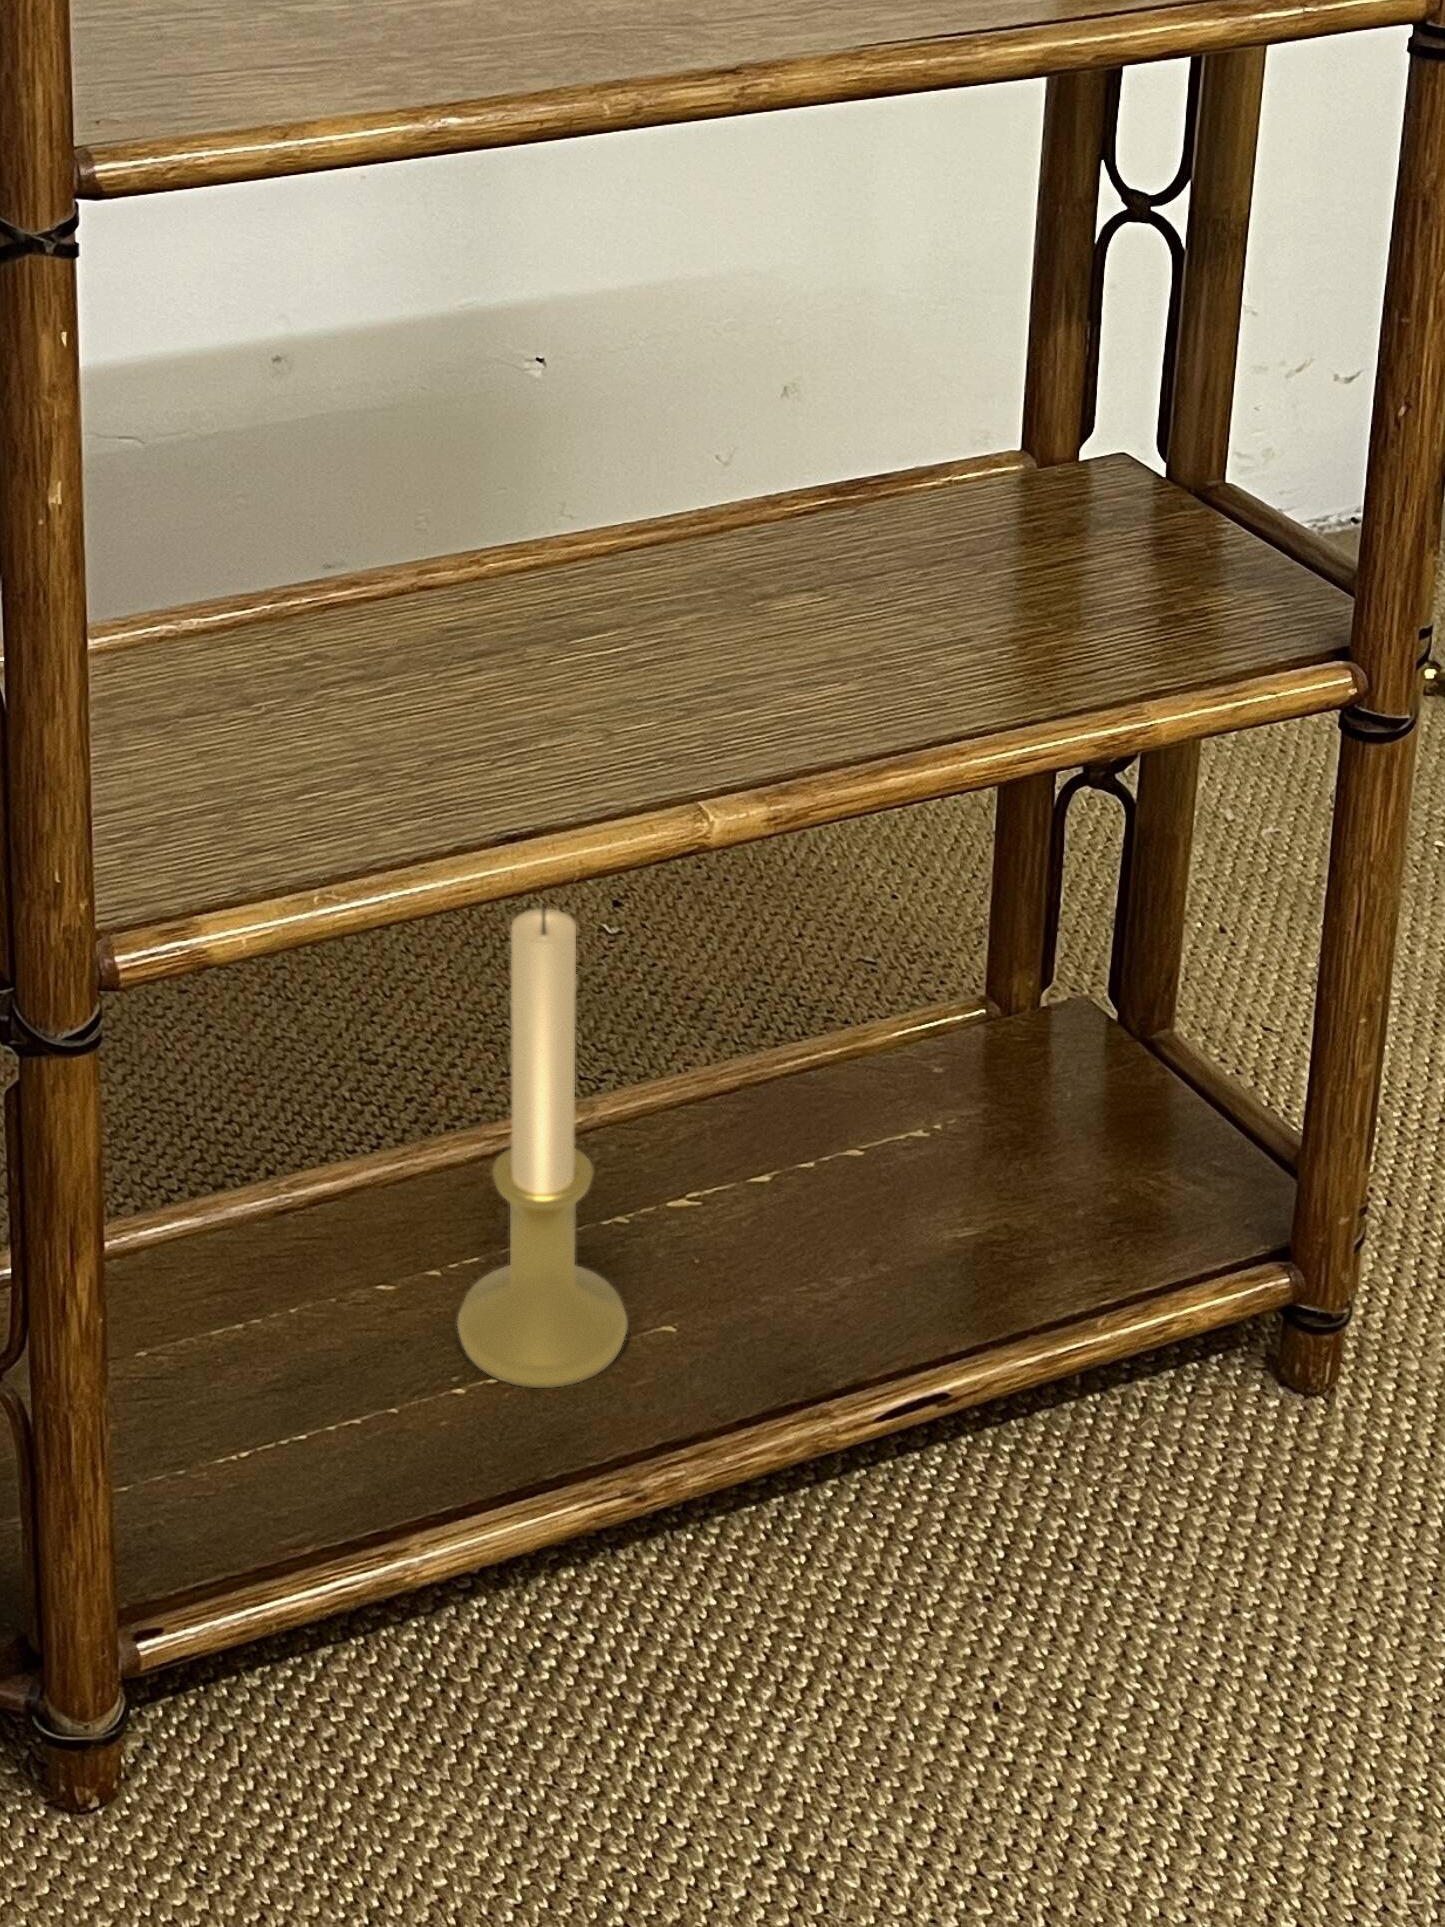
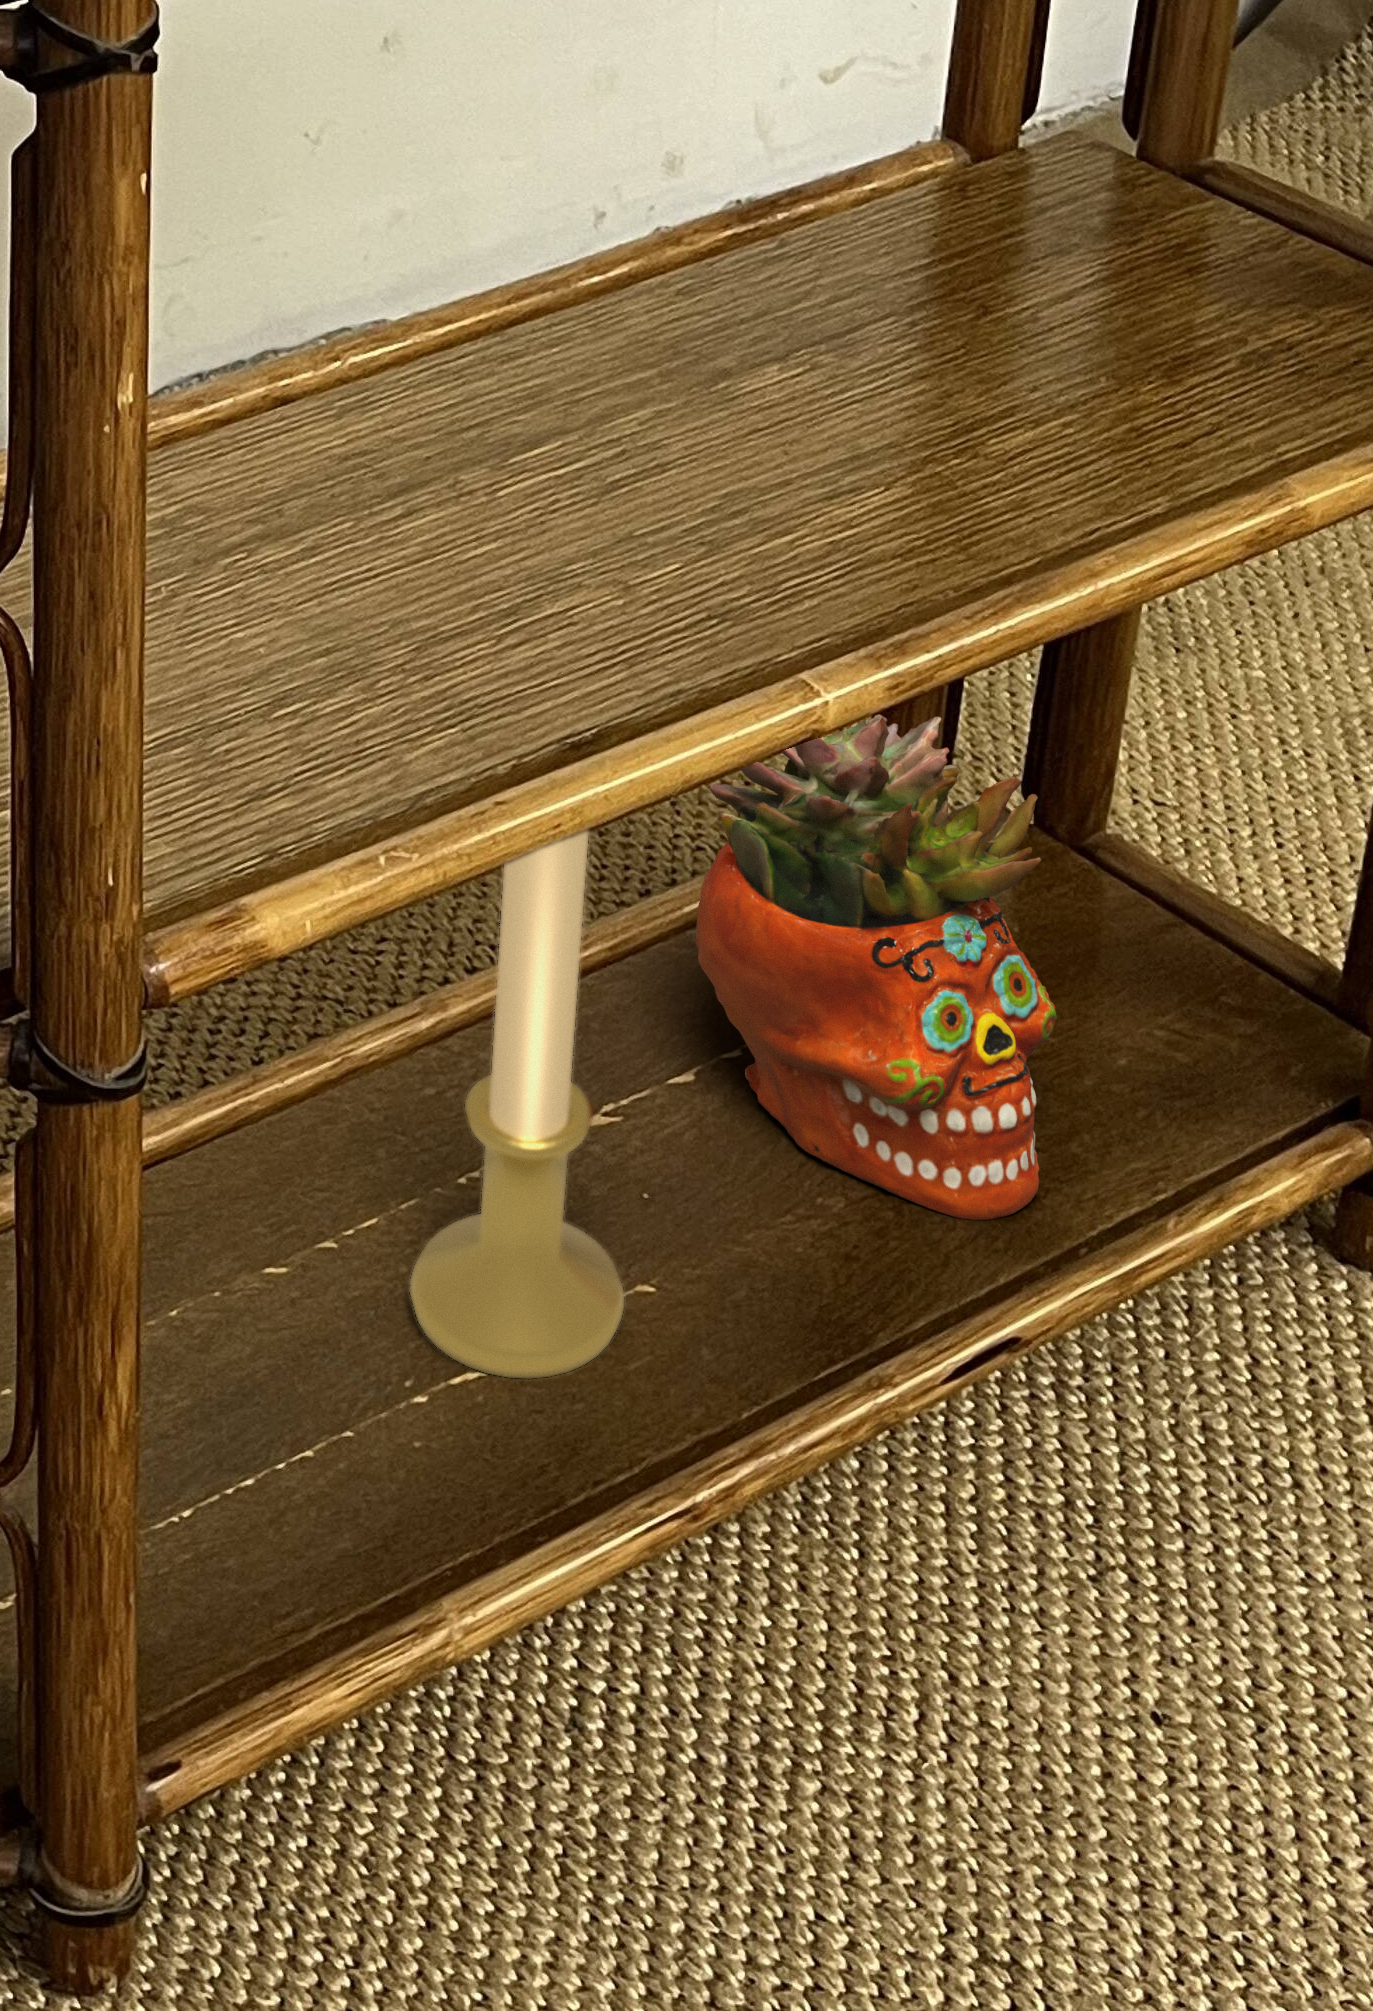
succulent planter: none [747,875,1023,1306] -> present [695,715,1057,1220]

